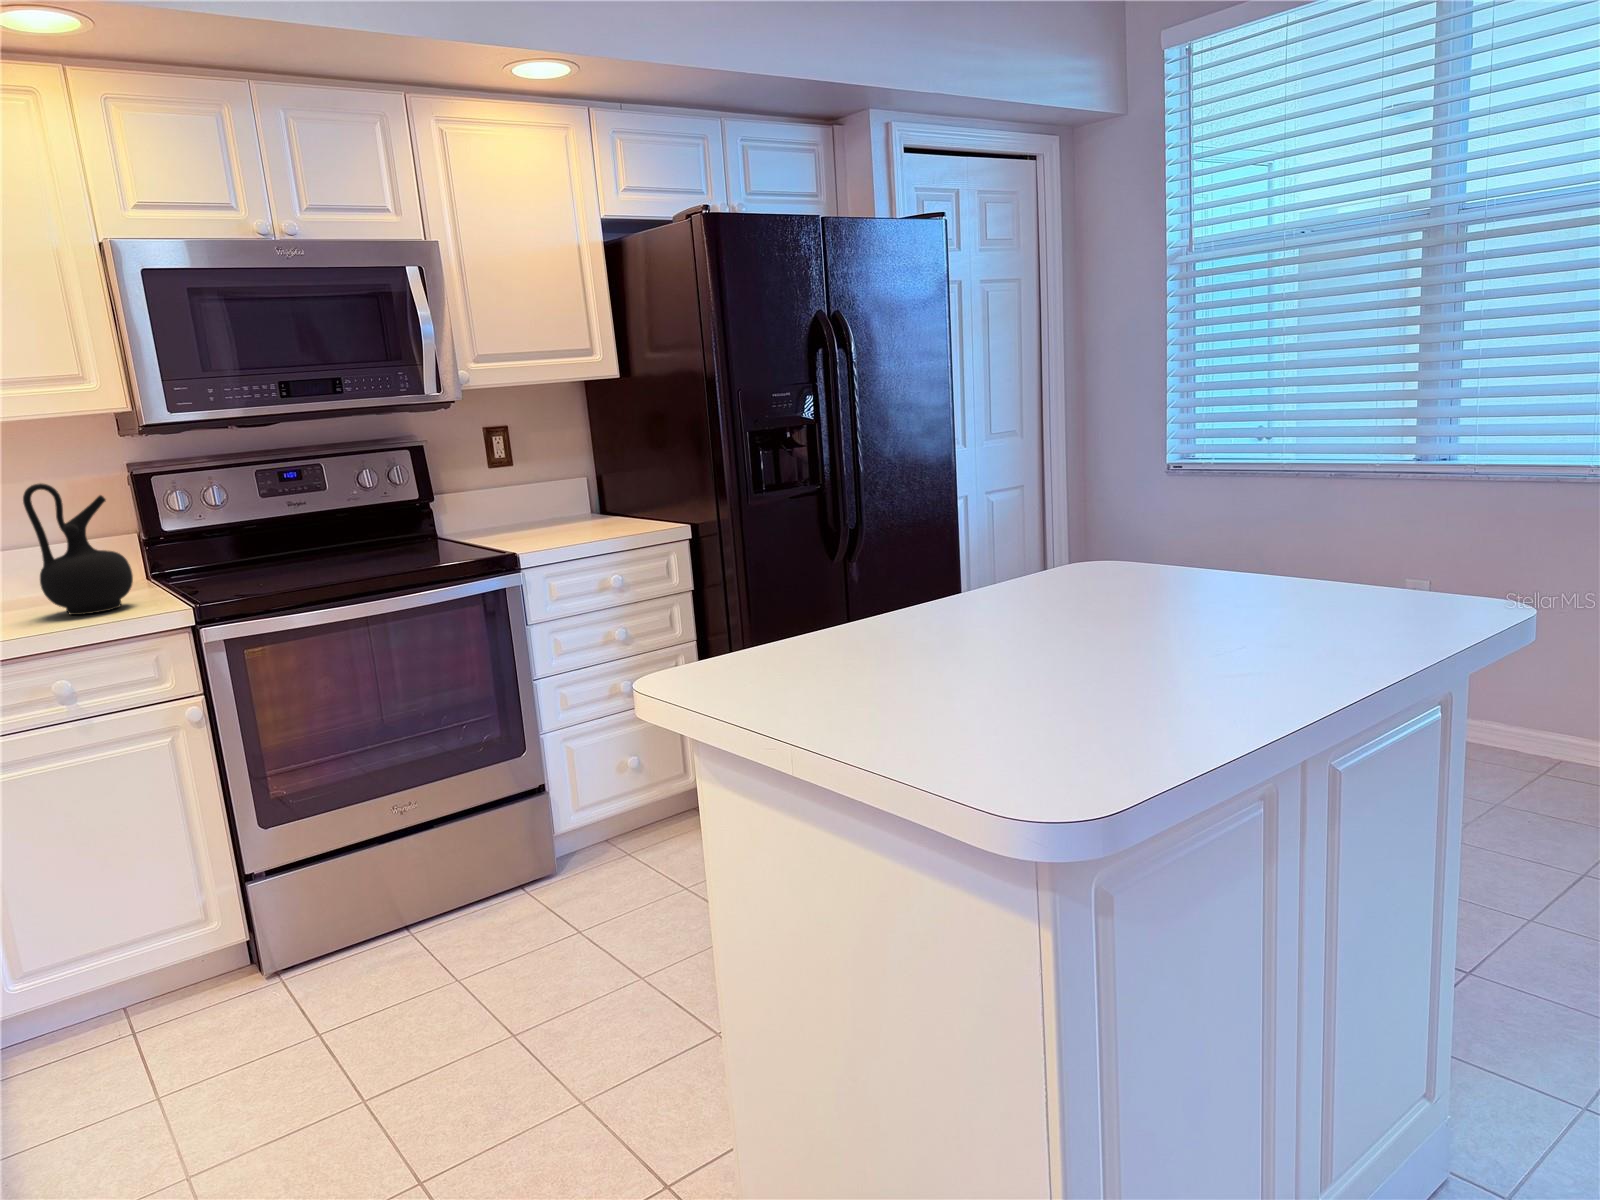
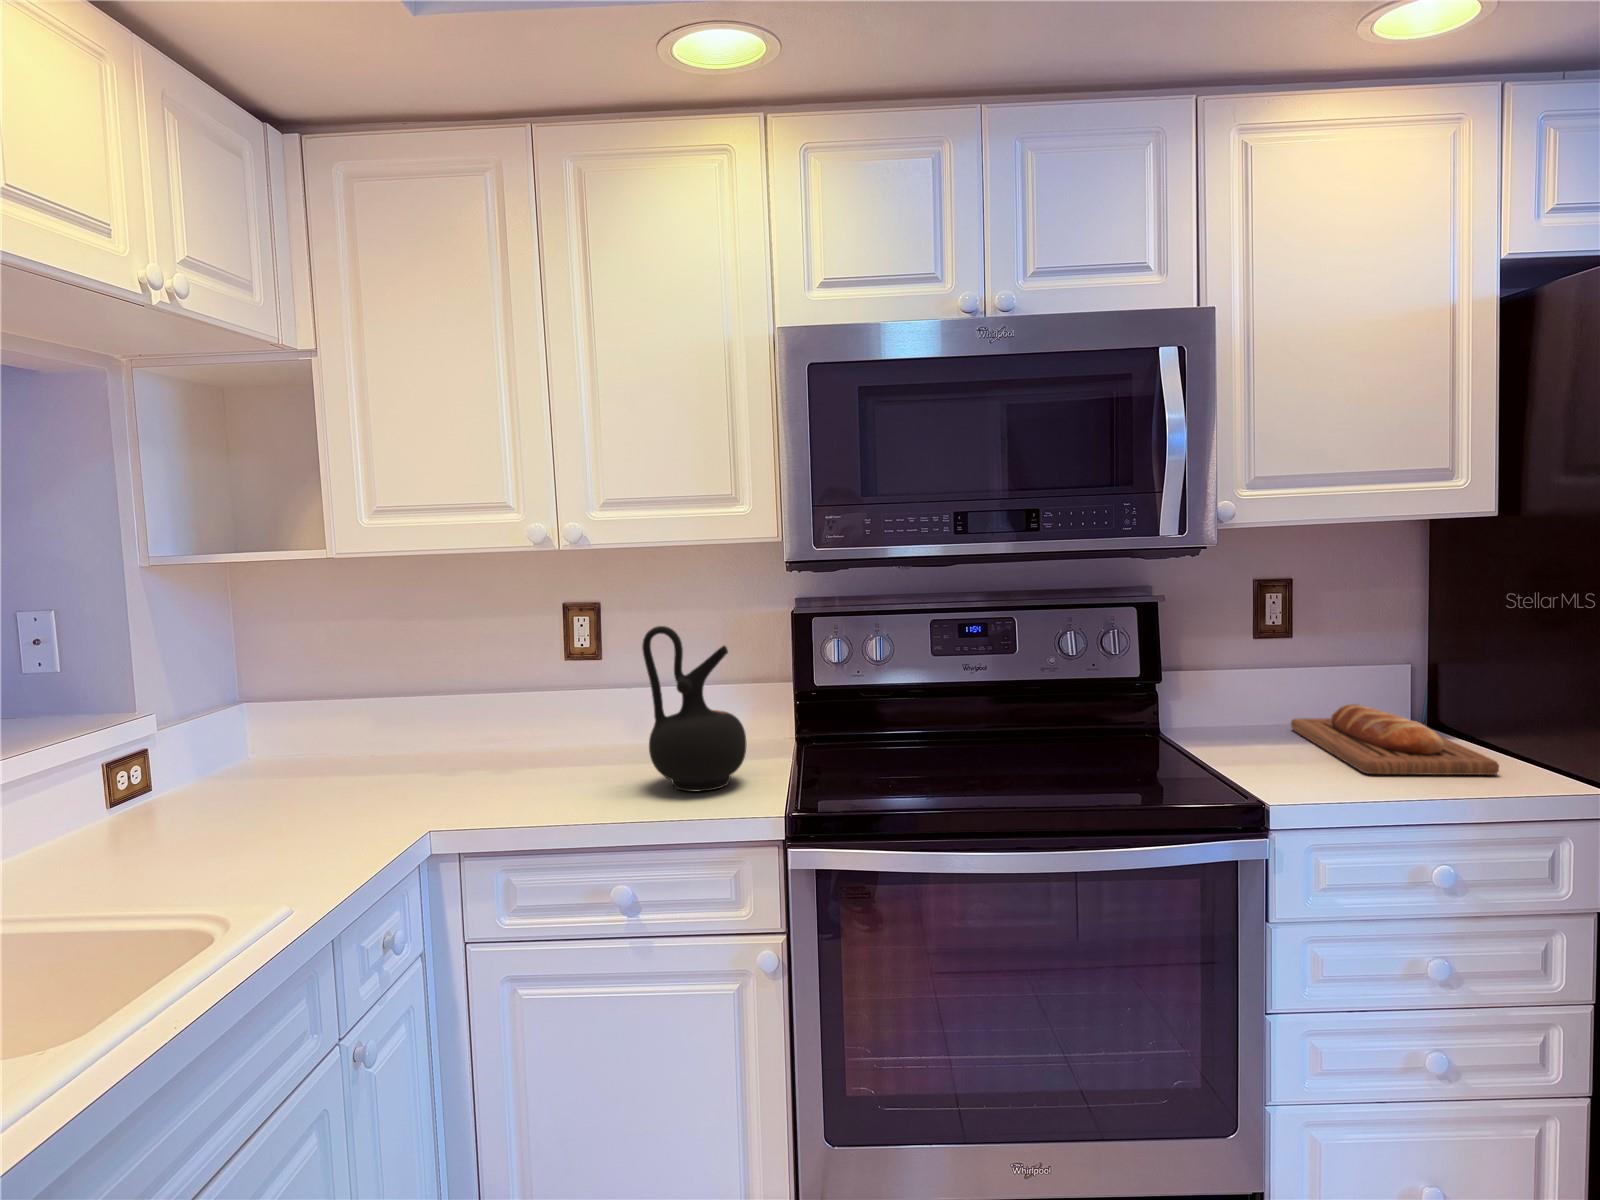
bread loaf: none [520,503,630,535] -> present [1291,704,1499,775]

